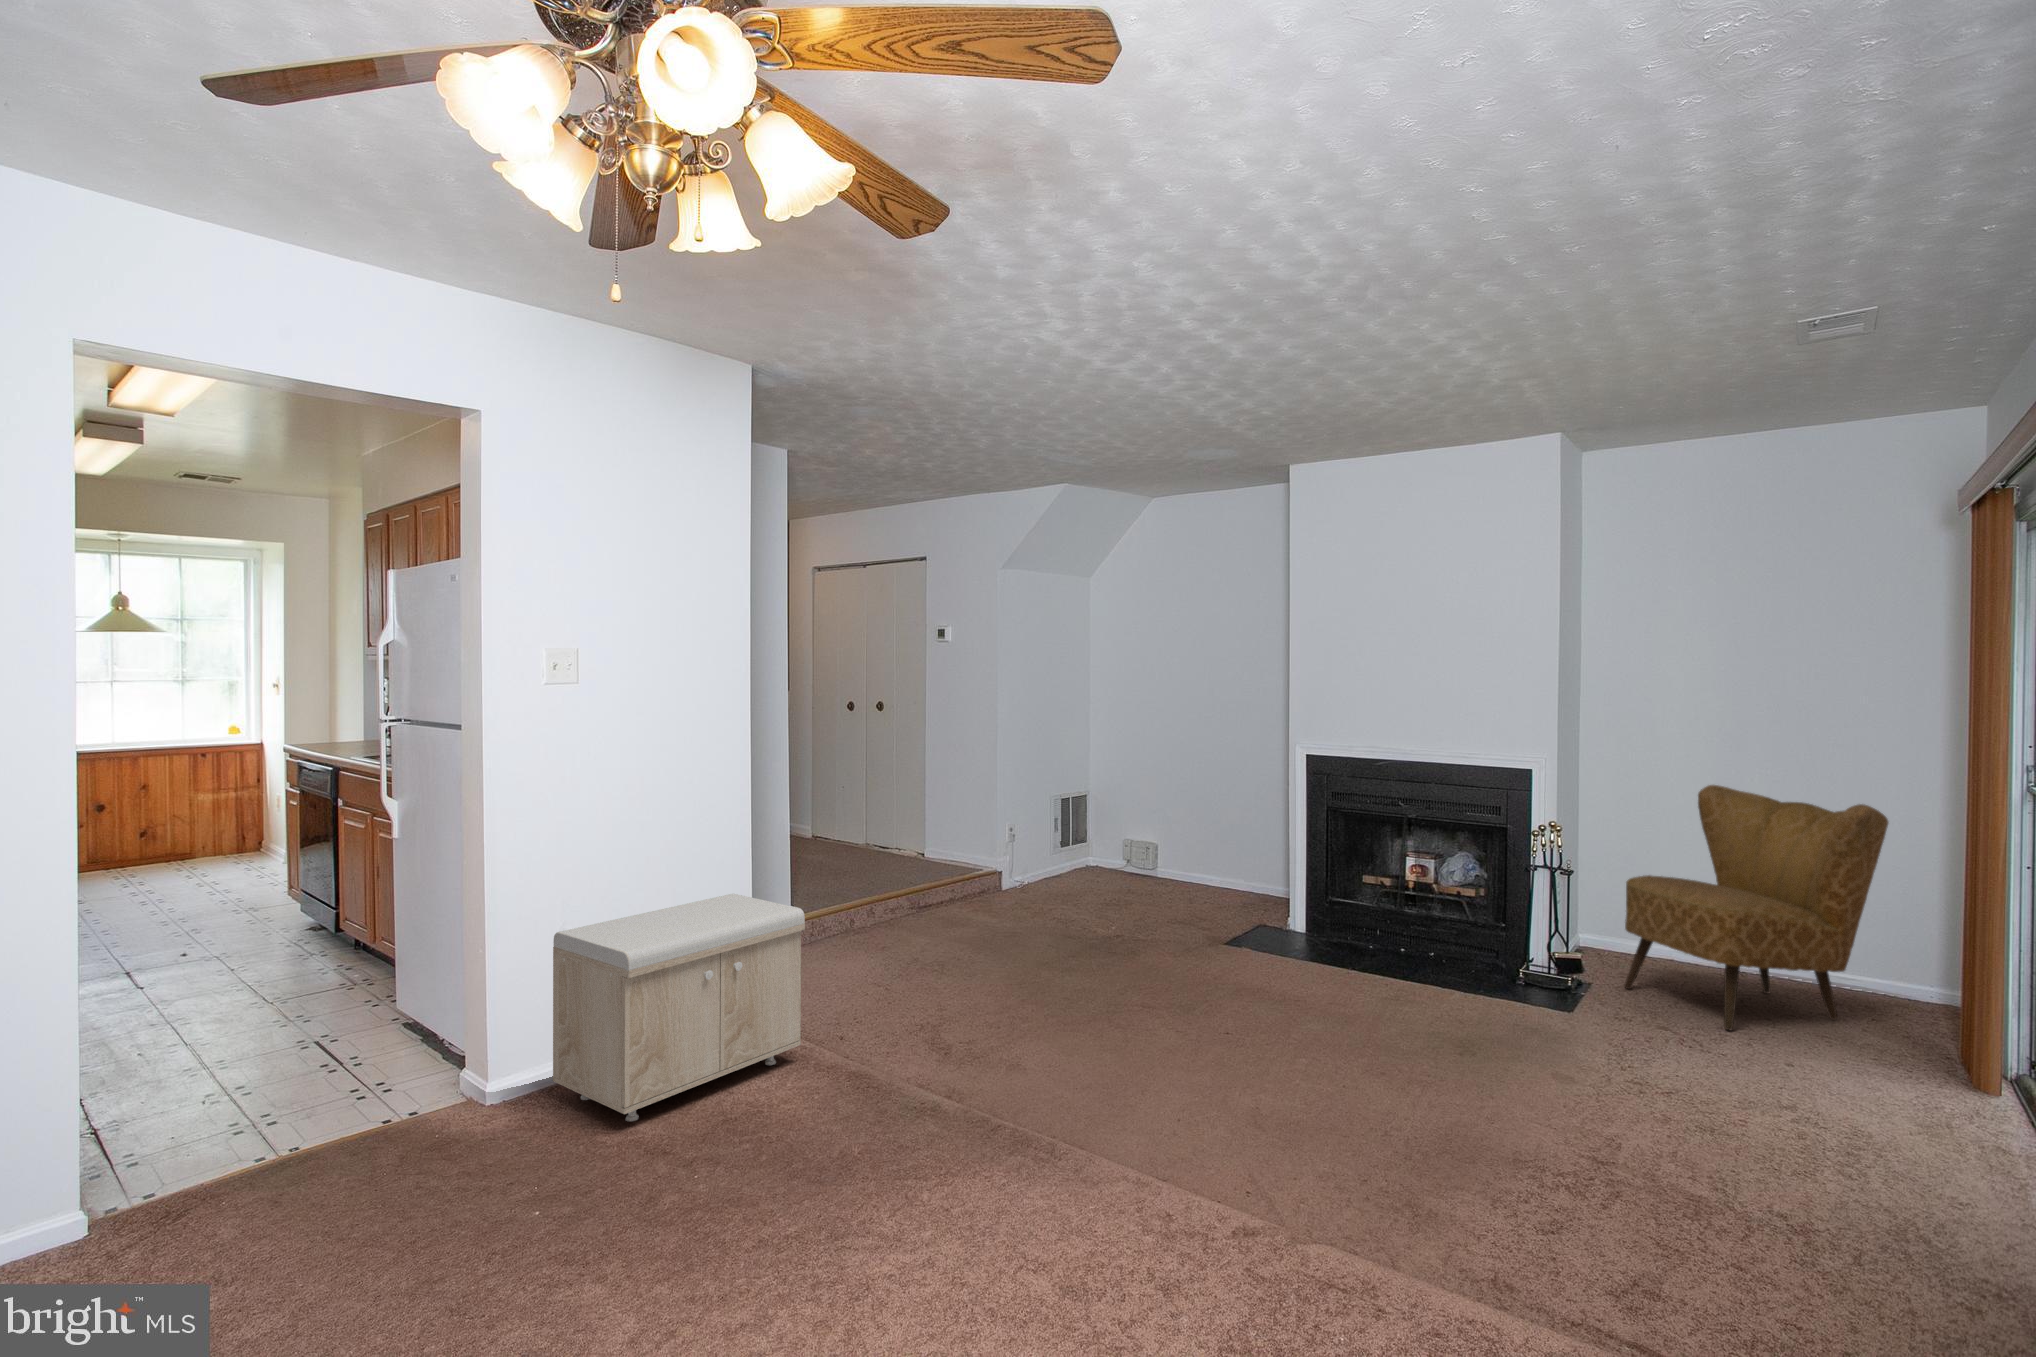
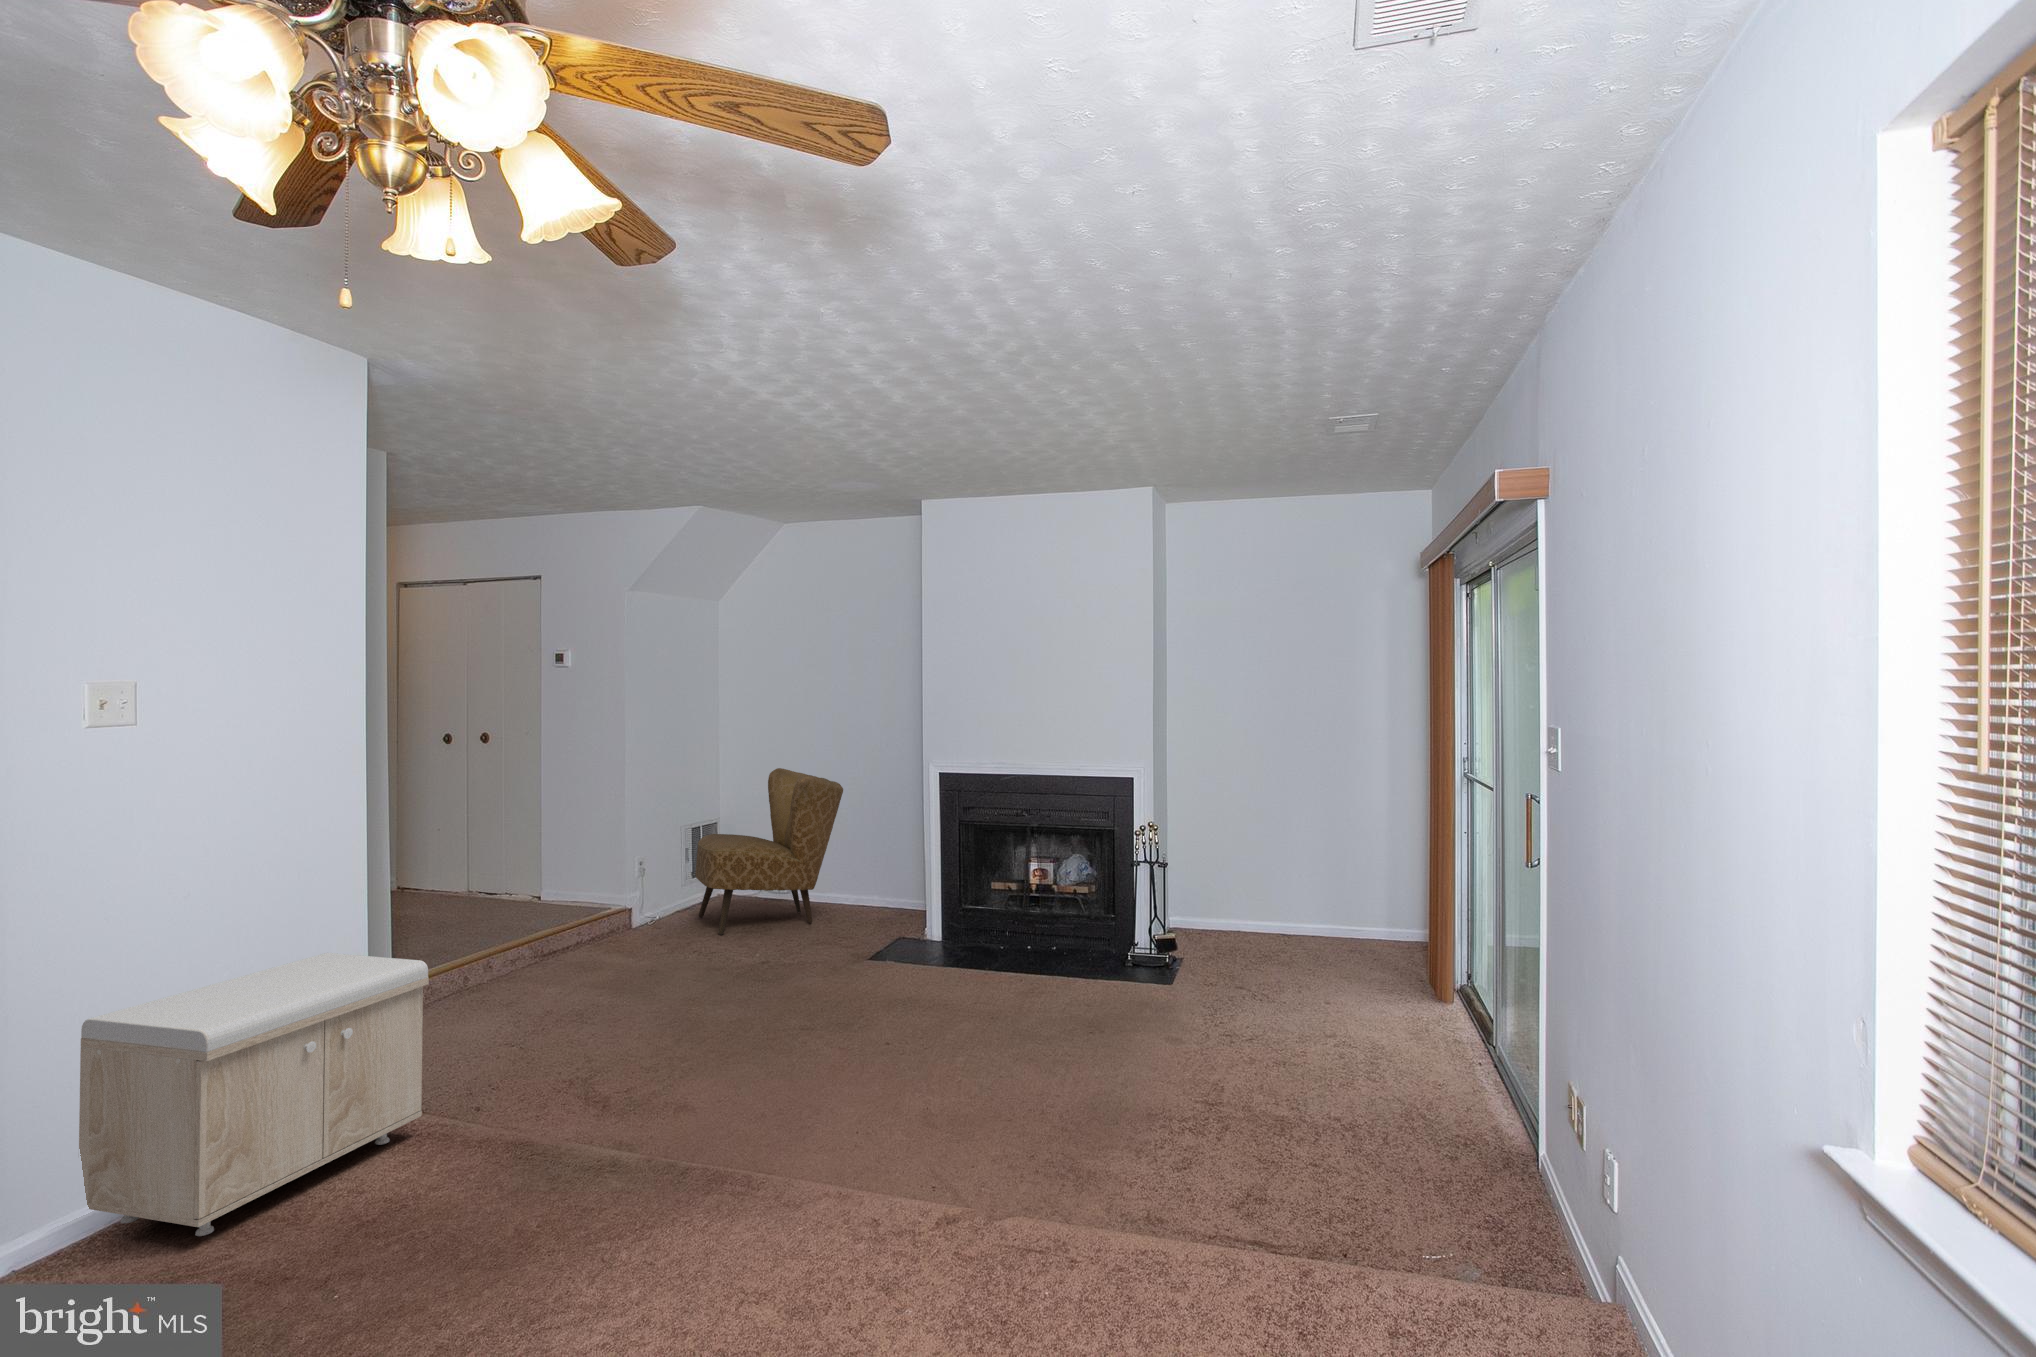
armchair: present [1625,785,1888,1030] -> present [695,768,843,935]

